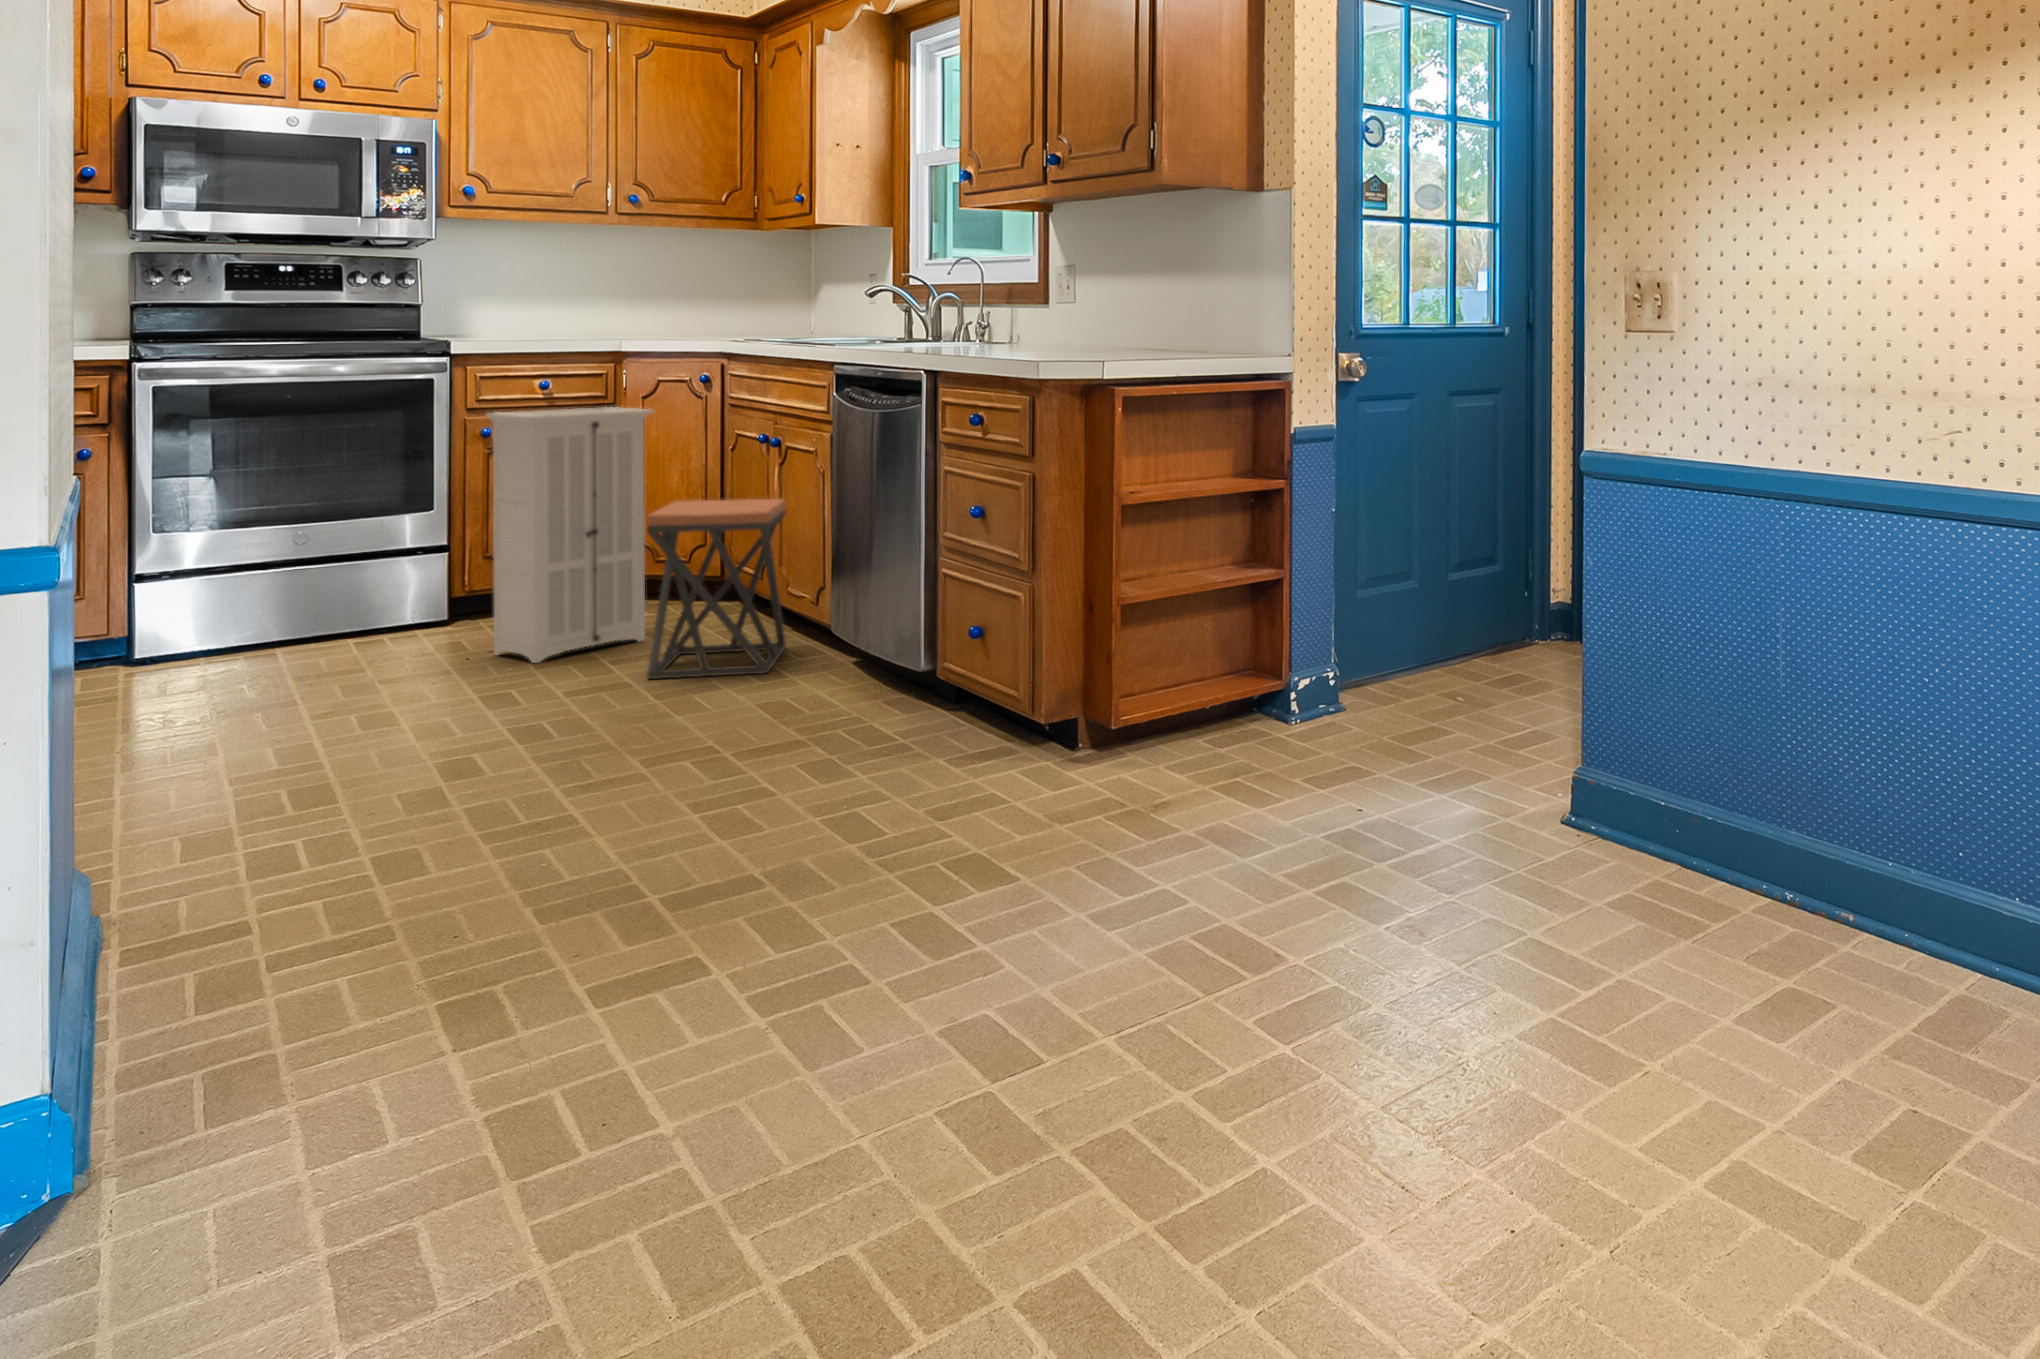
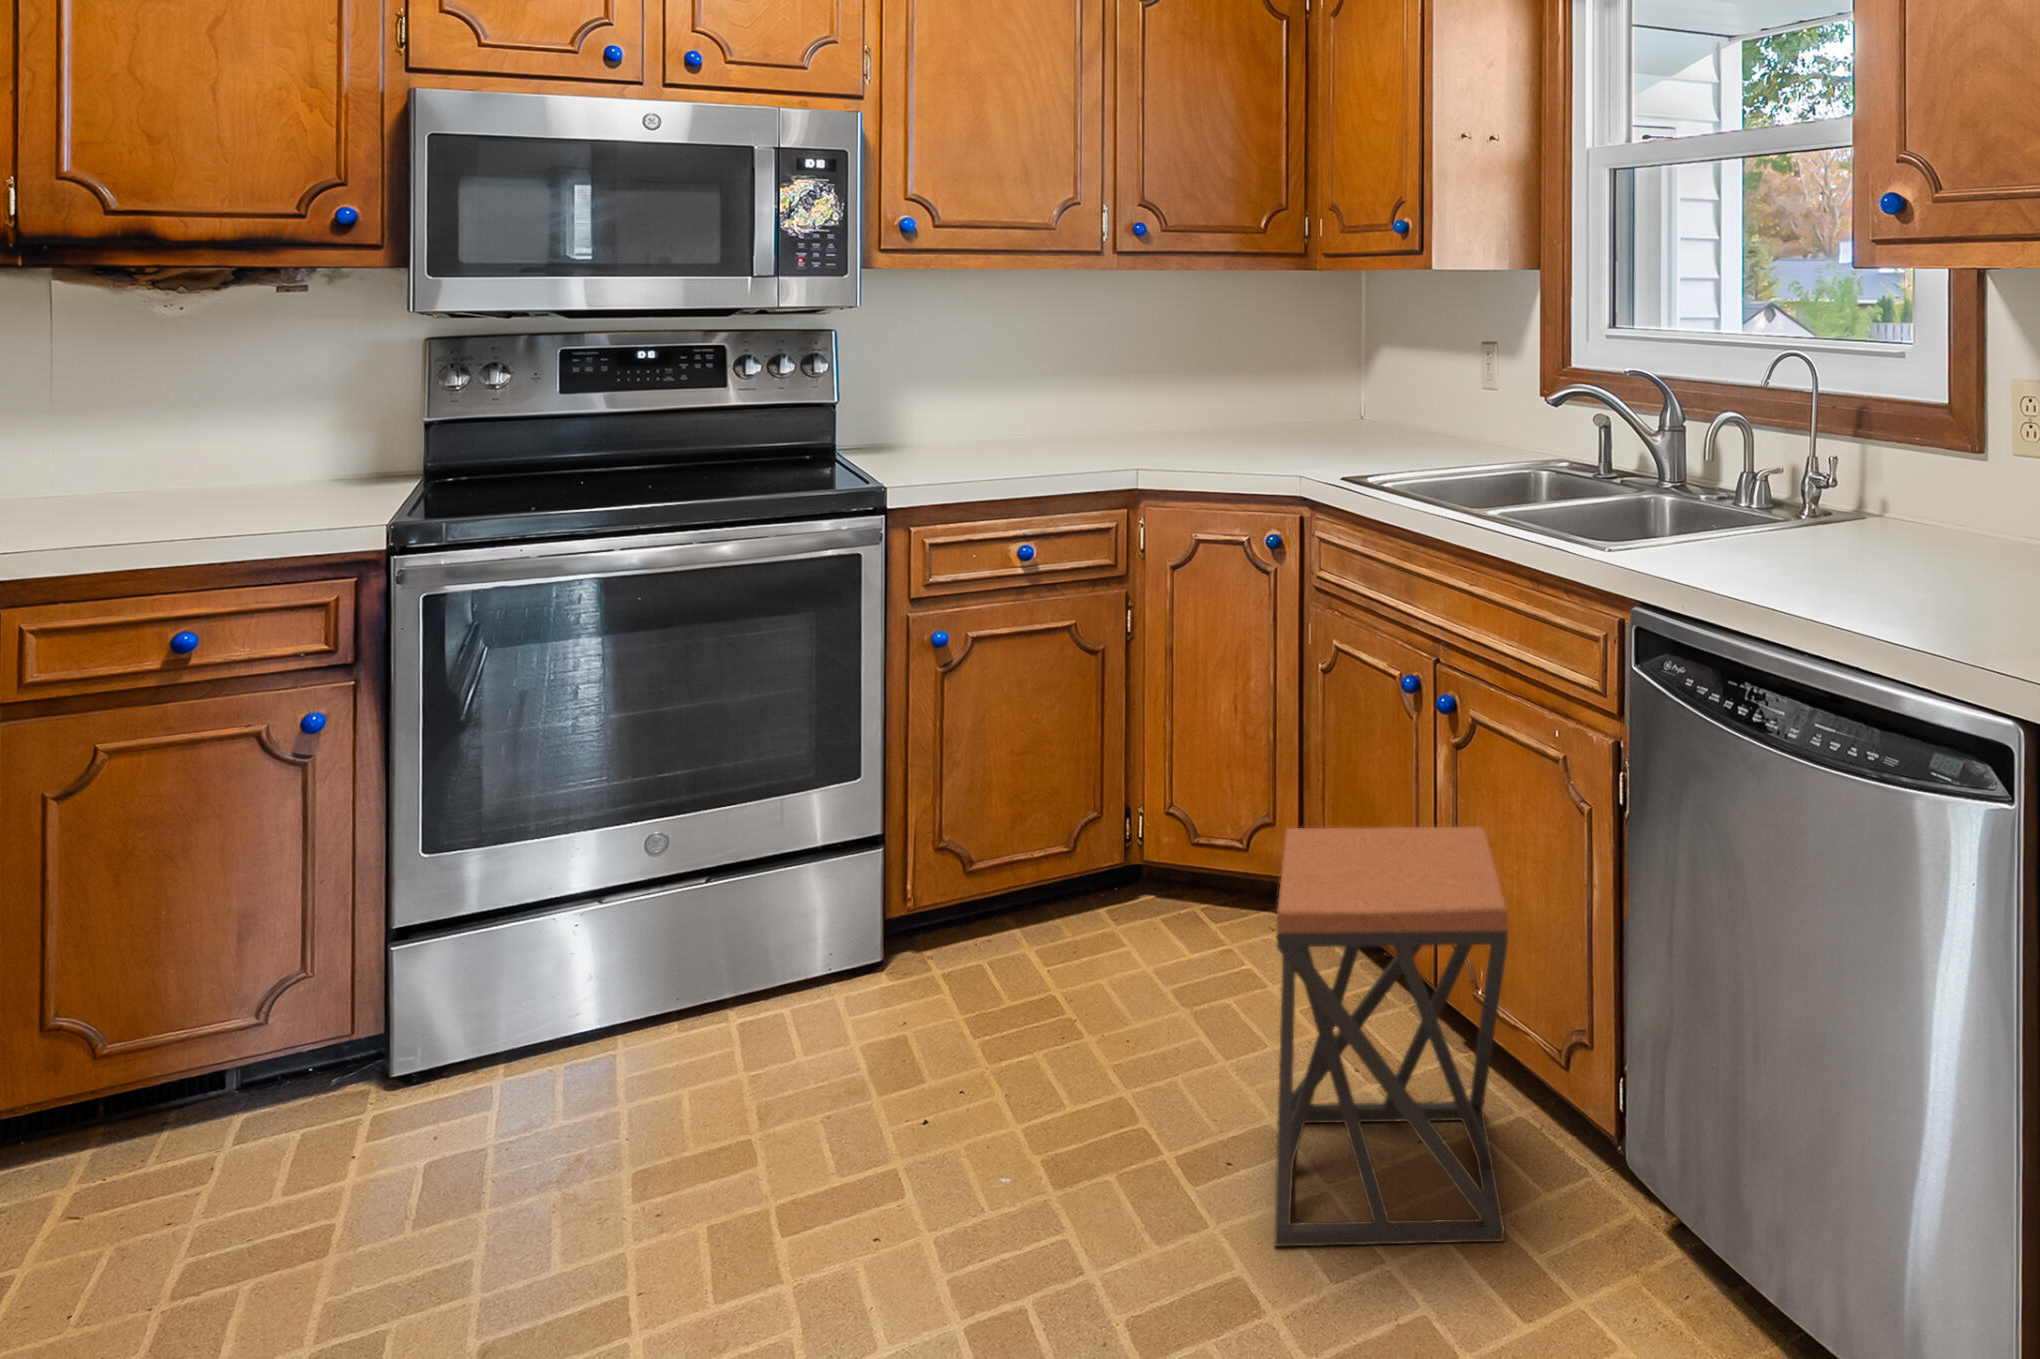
storage cabinet: present [487,404,653,663] -> none [957,606,1232,1139]

